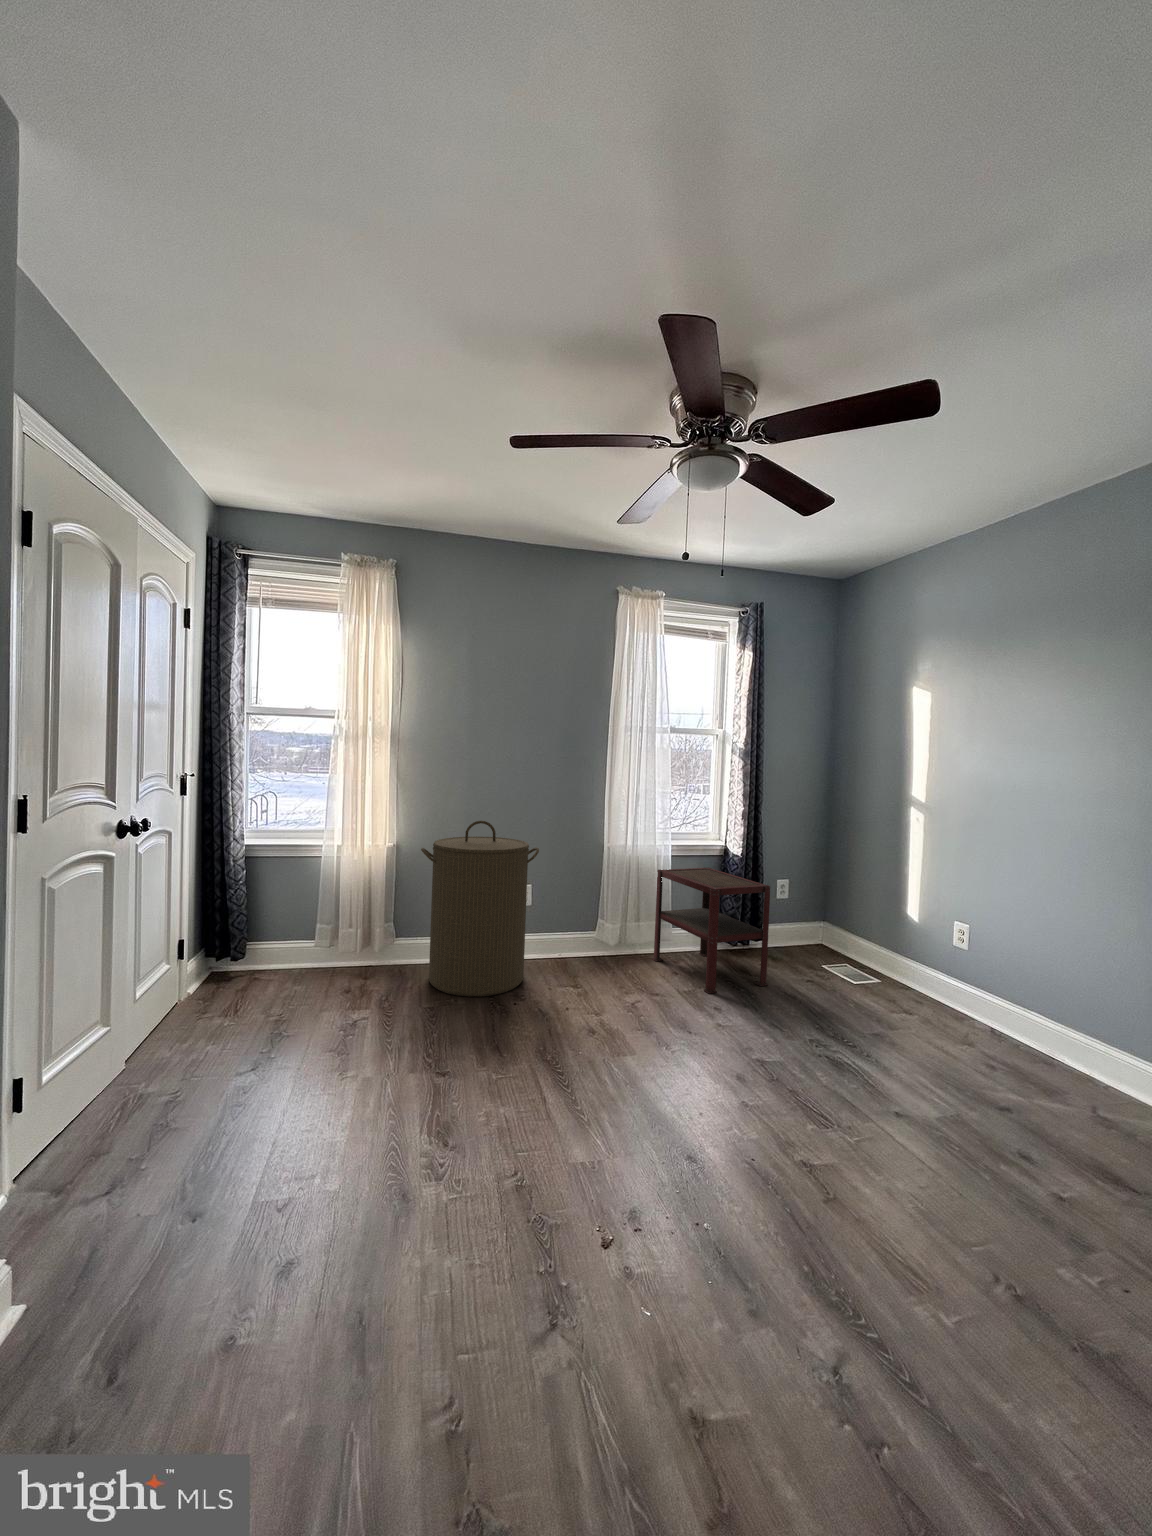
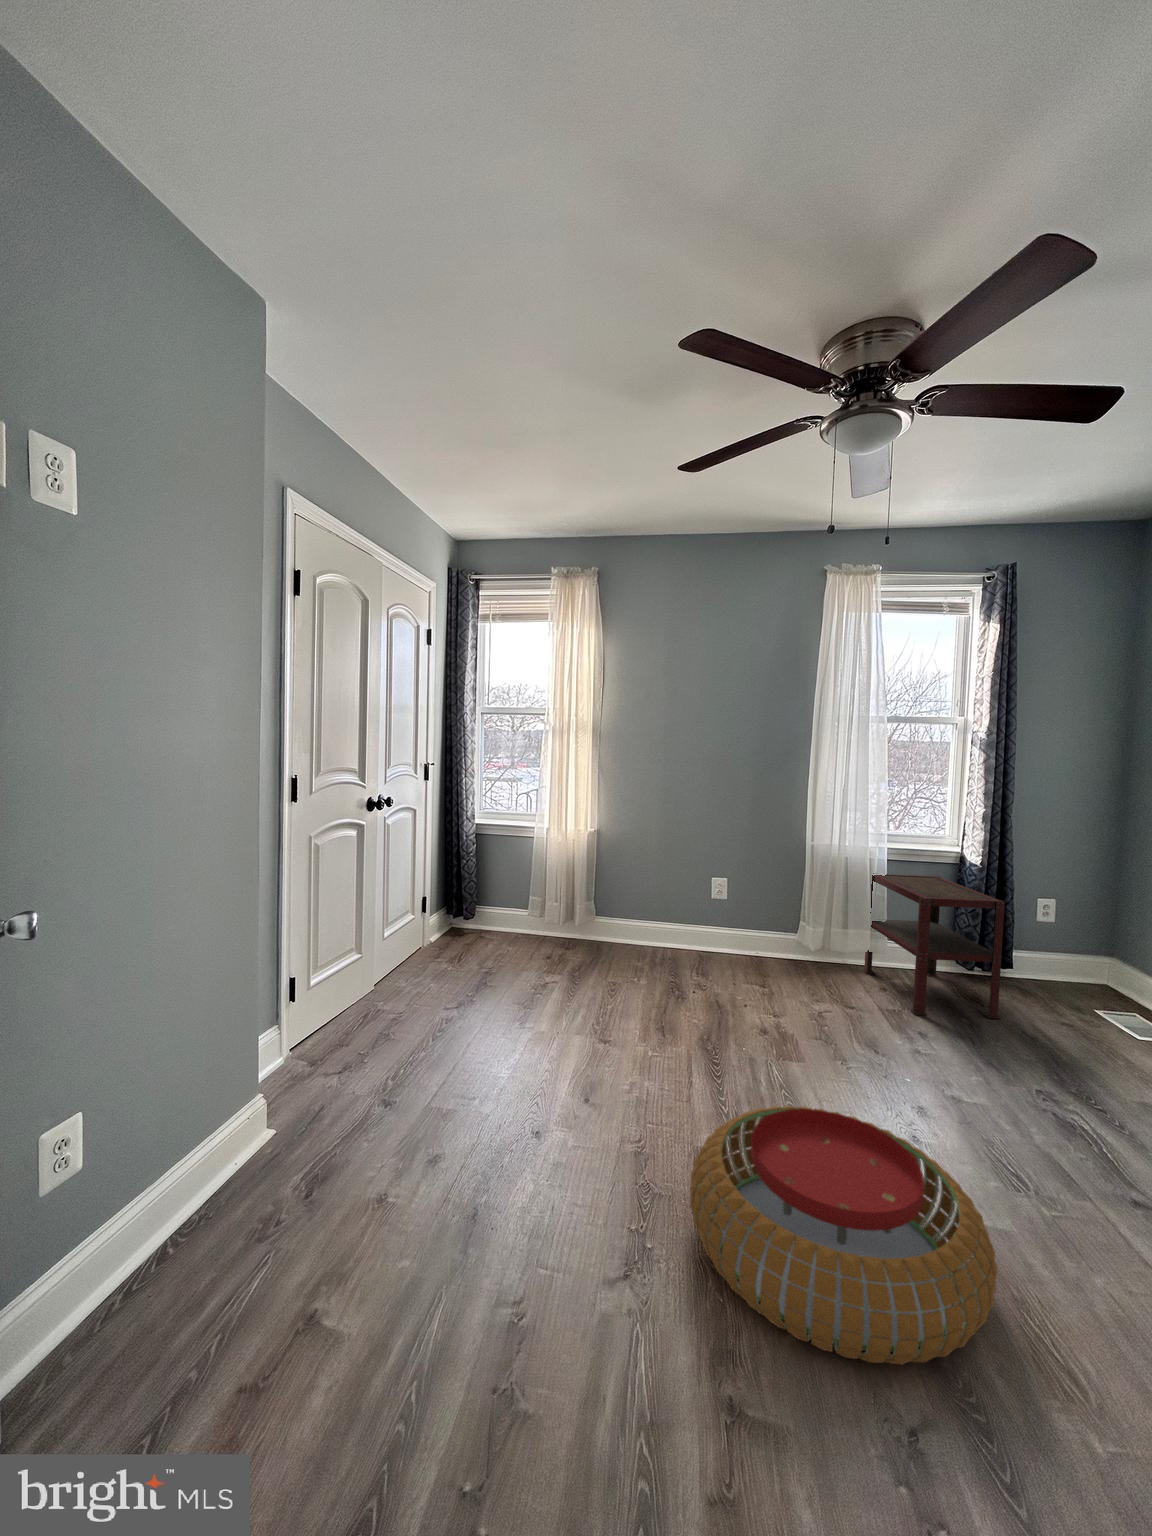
laundry hamper: present [421,821,539,997] -> none [614,811,729,980]
pouf: none [608,1104,893,1351] -> present [690,1106,997,1365]

